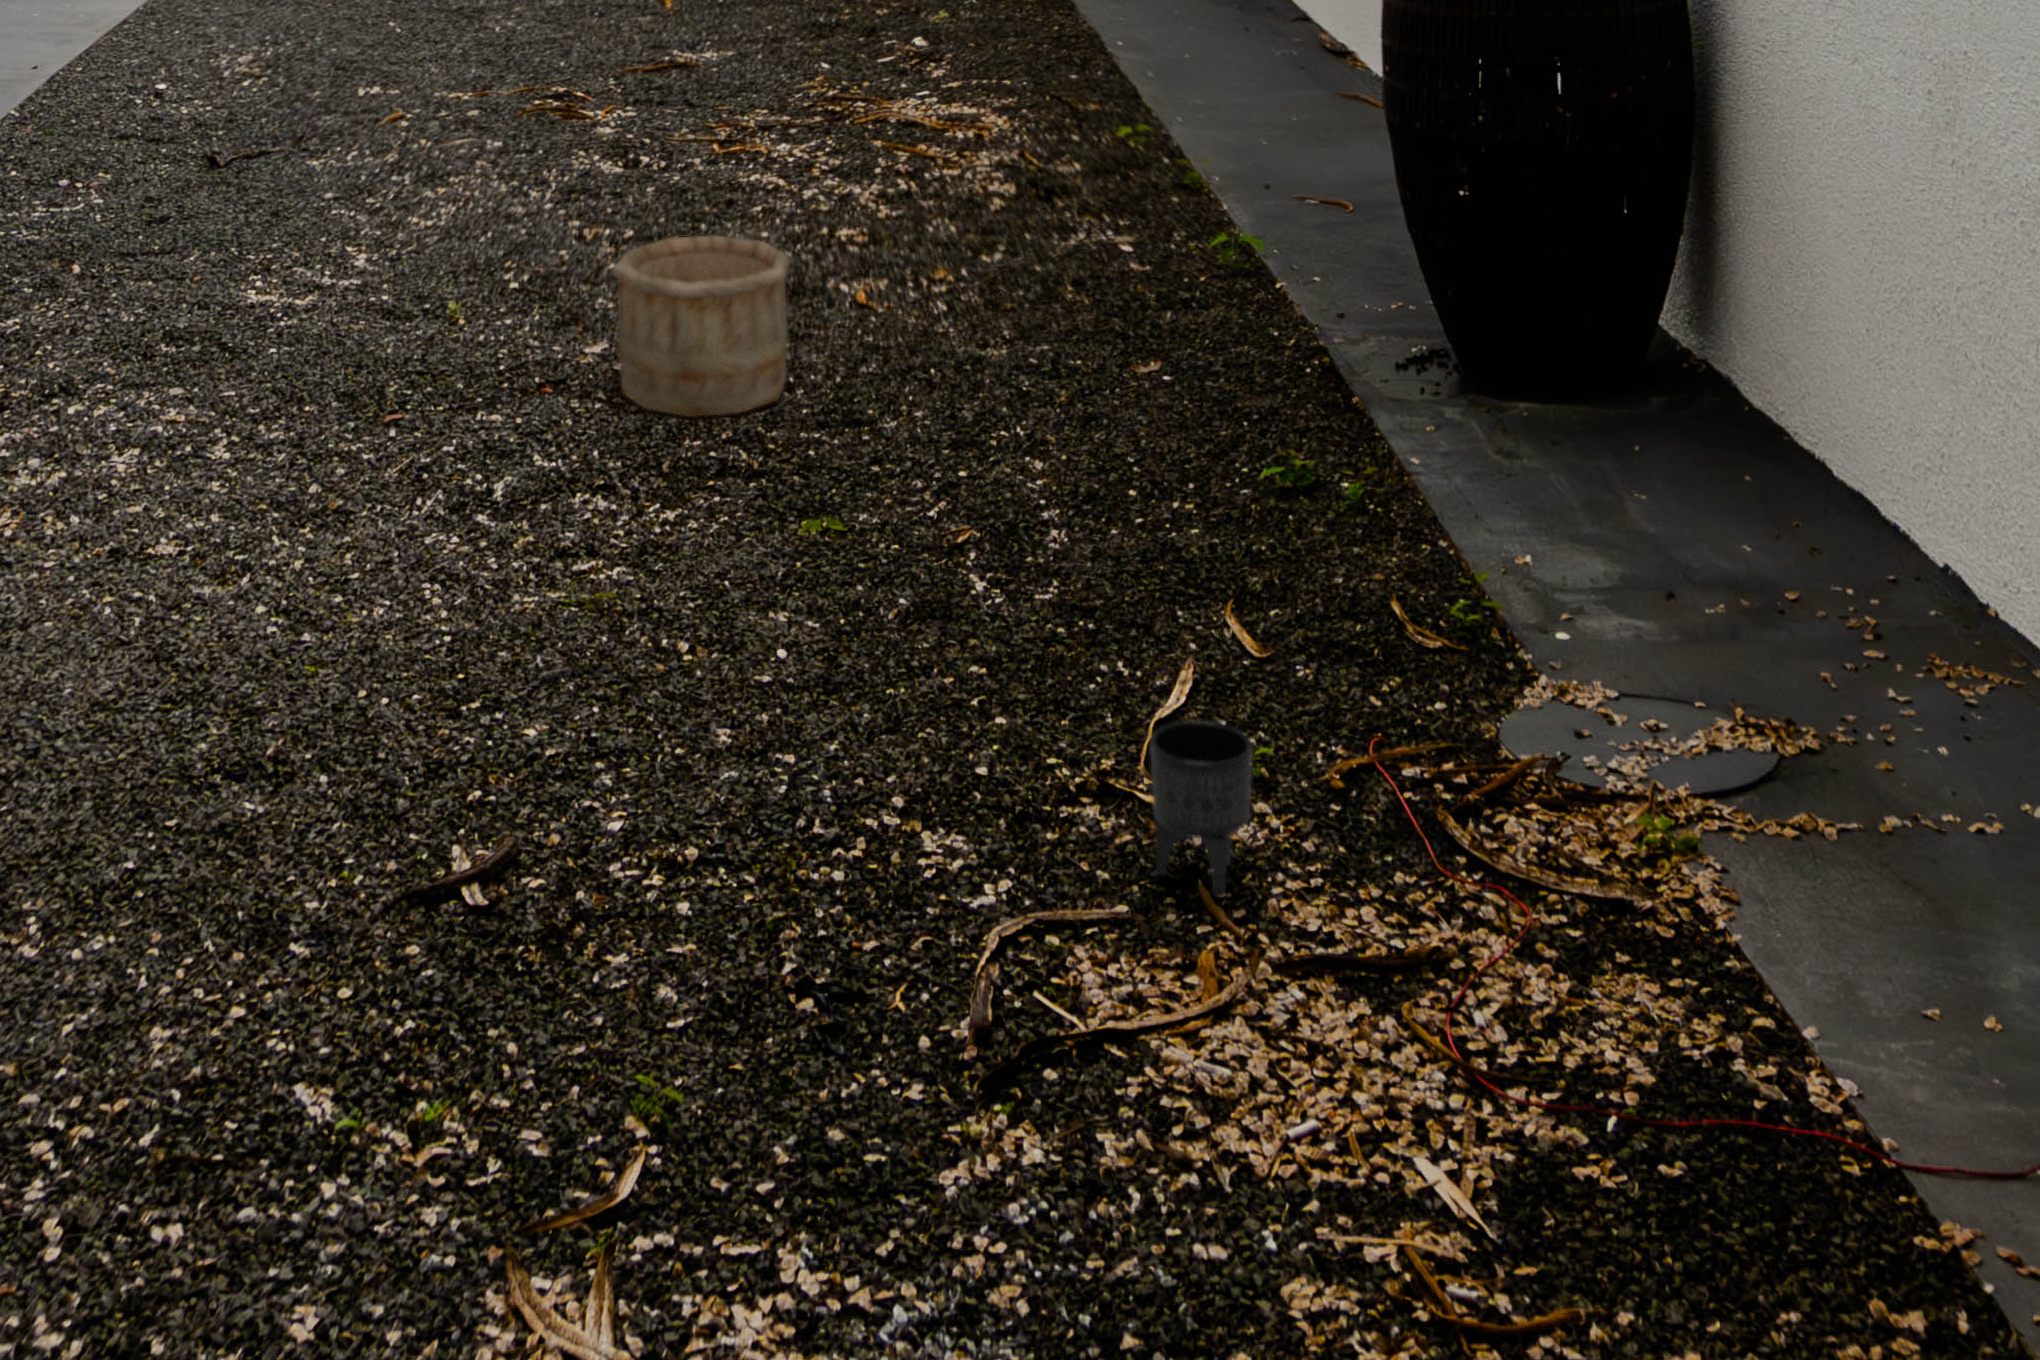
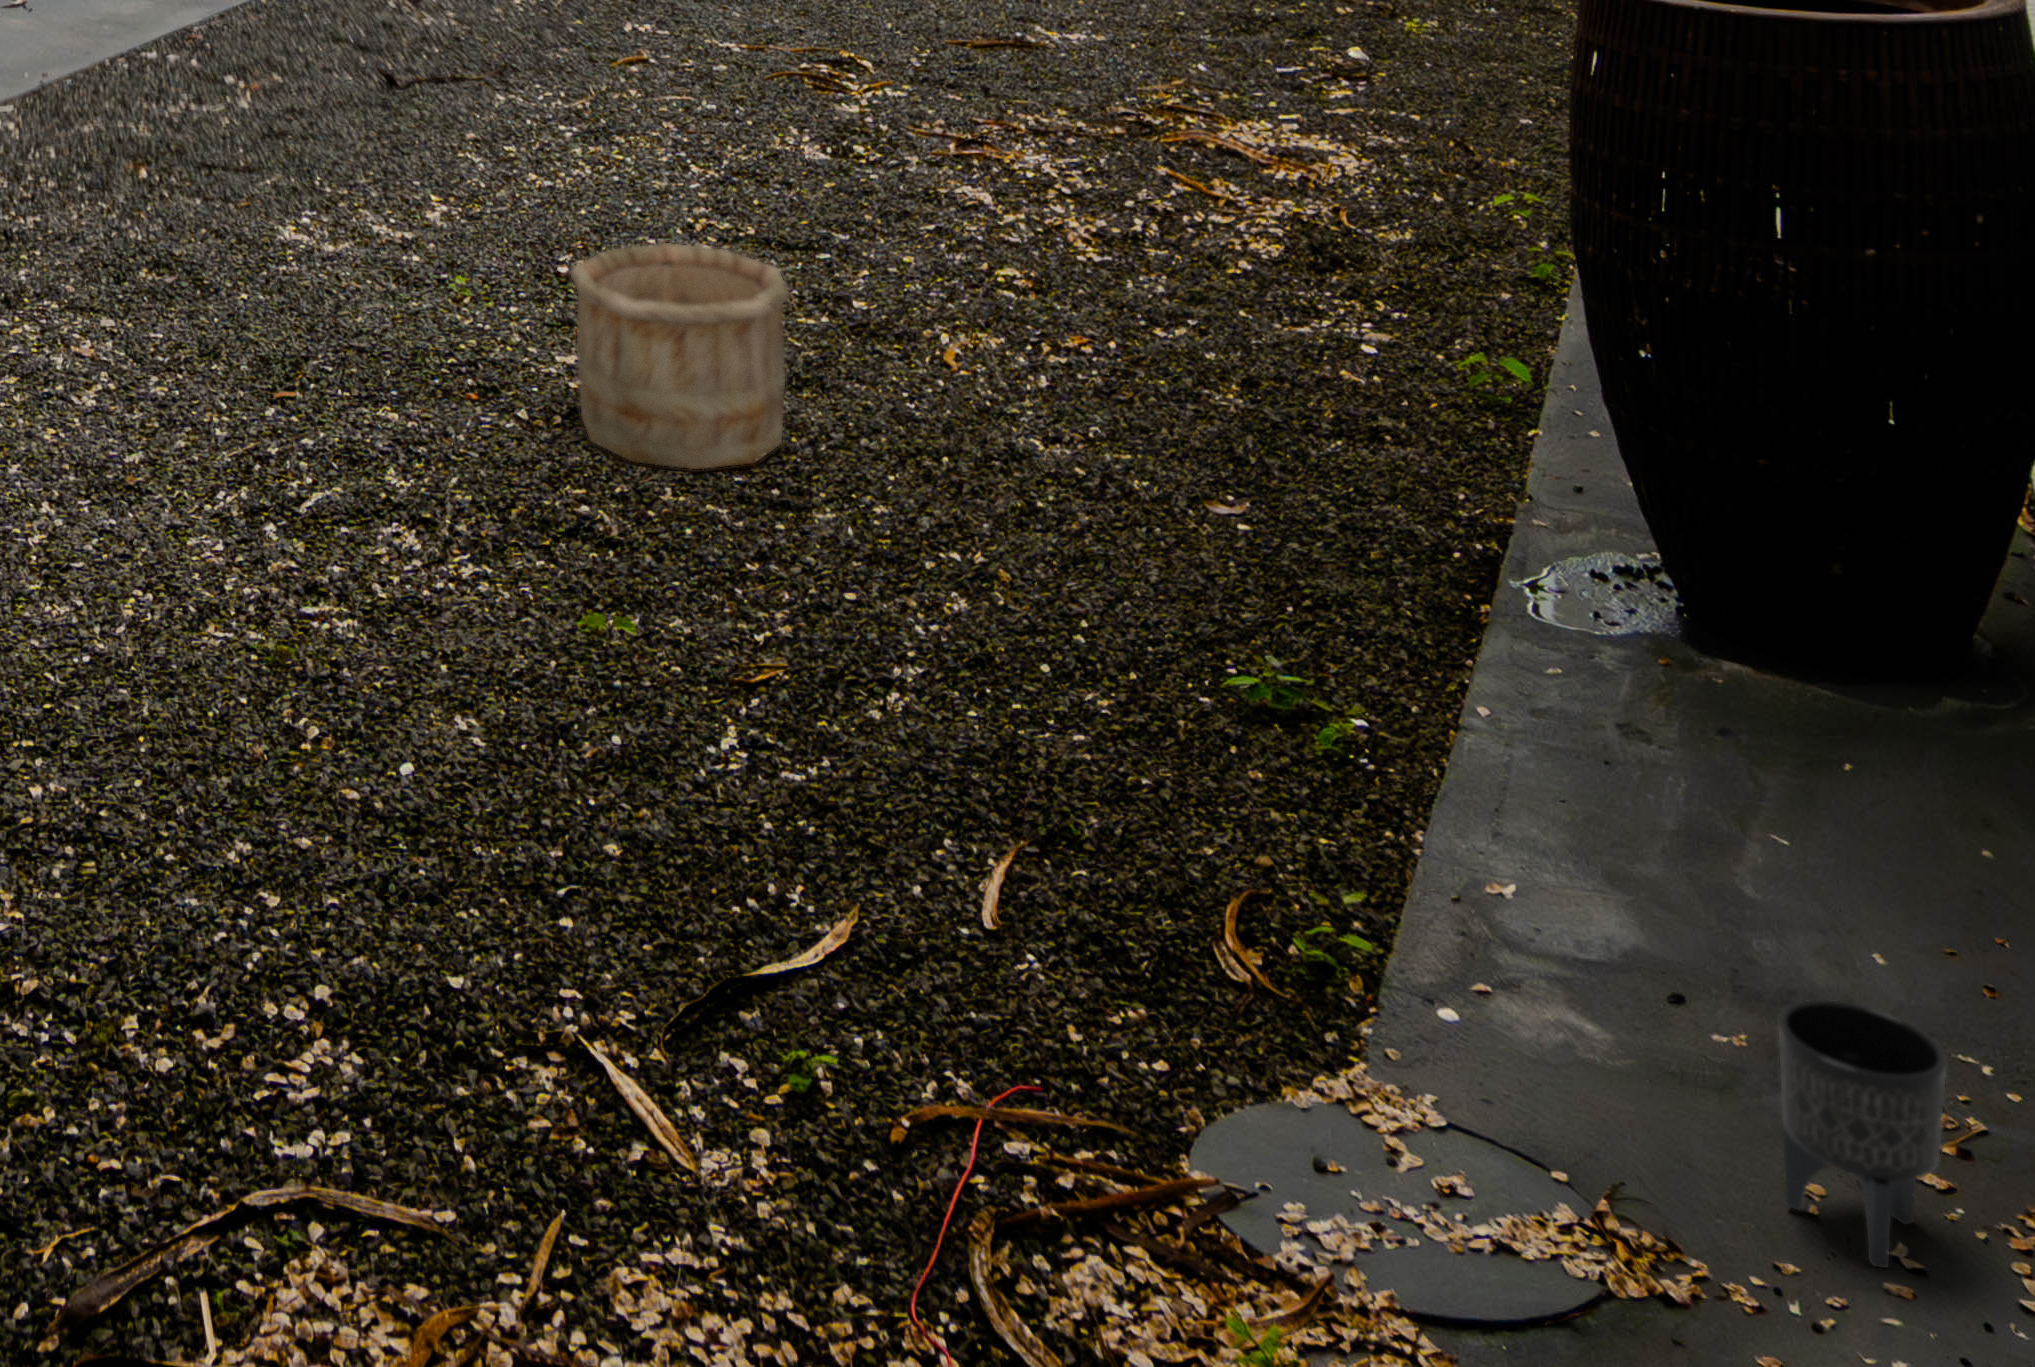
planter: present [1150,721,1252,898] -> present [1779,1000,1946,1268]

